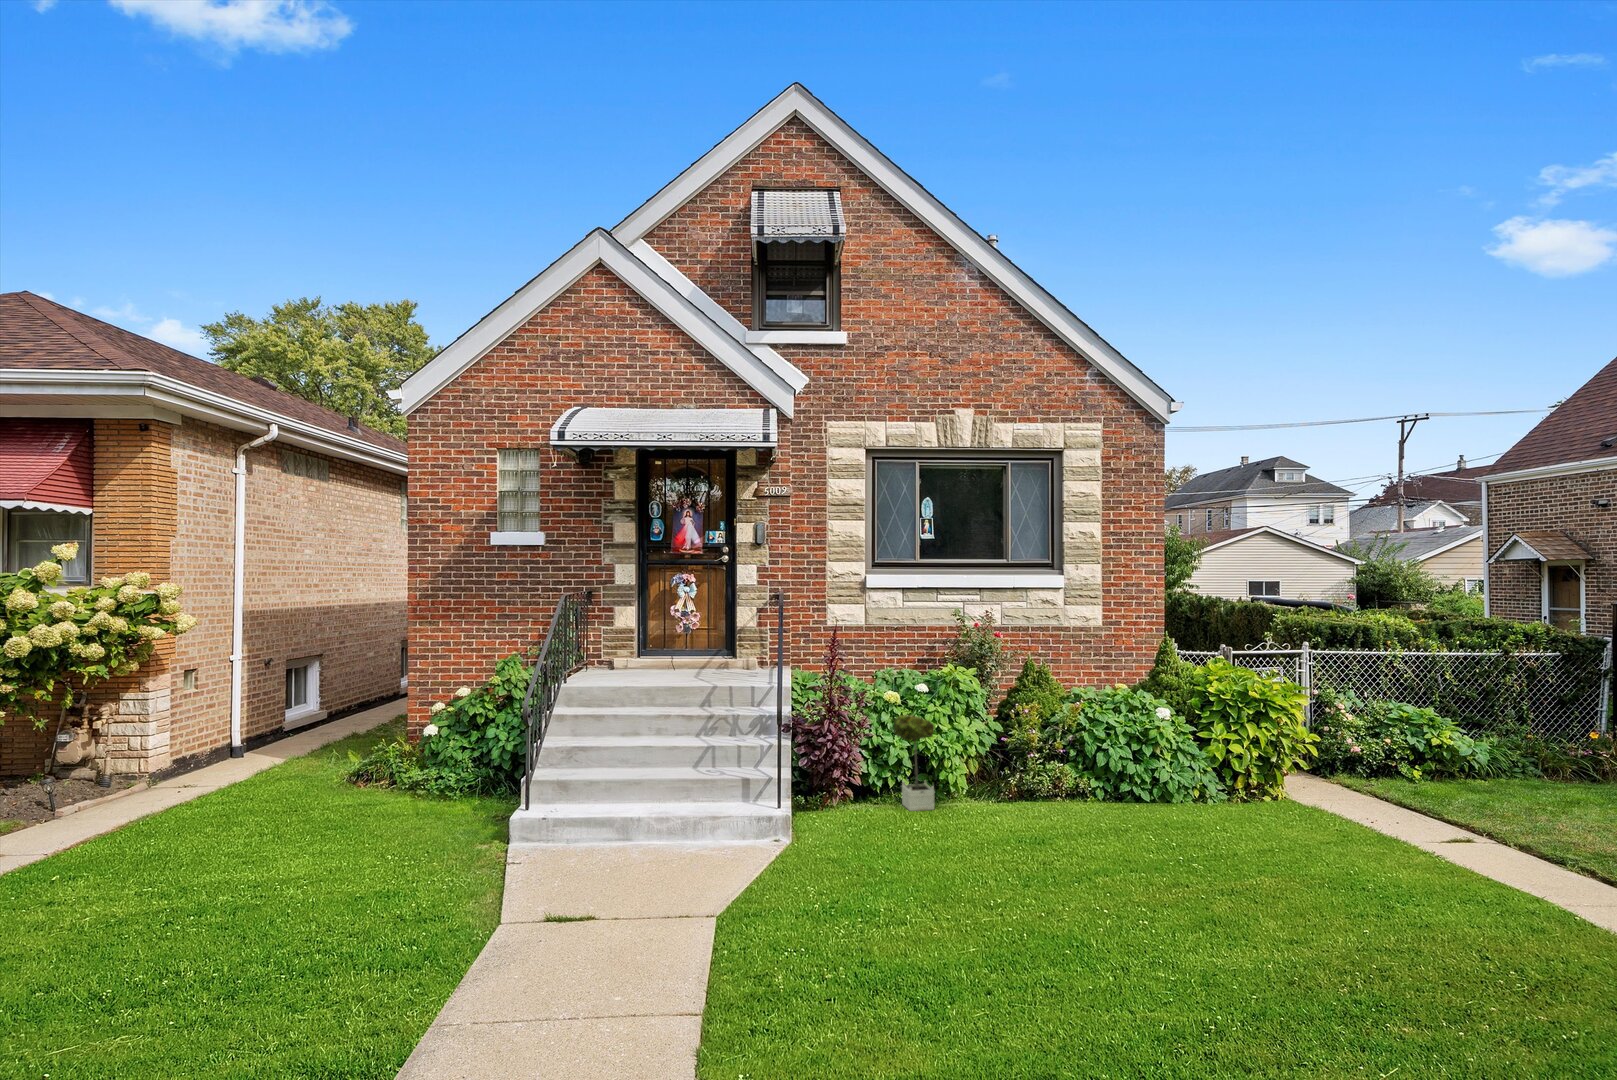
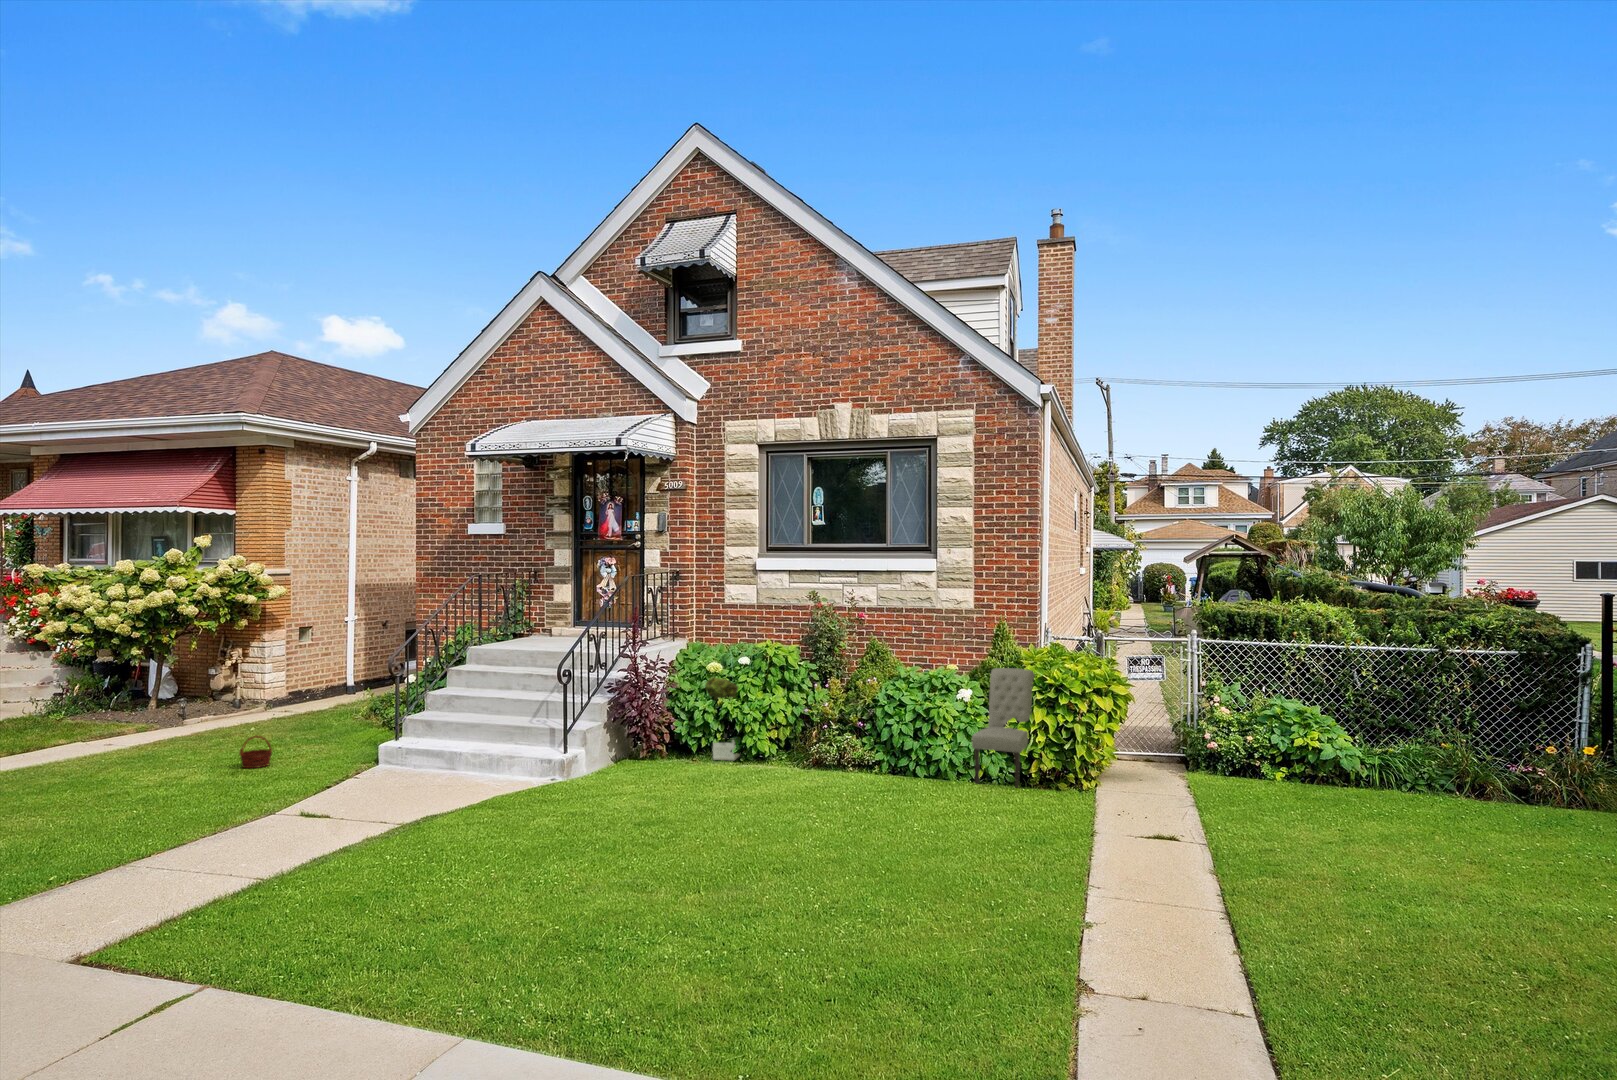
chair: none [1196,689,1273,815] -> present [972,668,1034,788]
basket: none [311,842,360,894] -> present [239,735,272,768]

